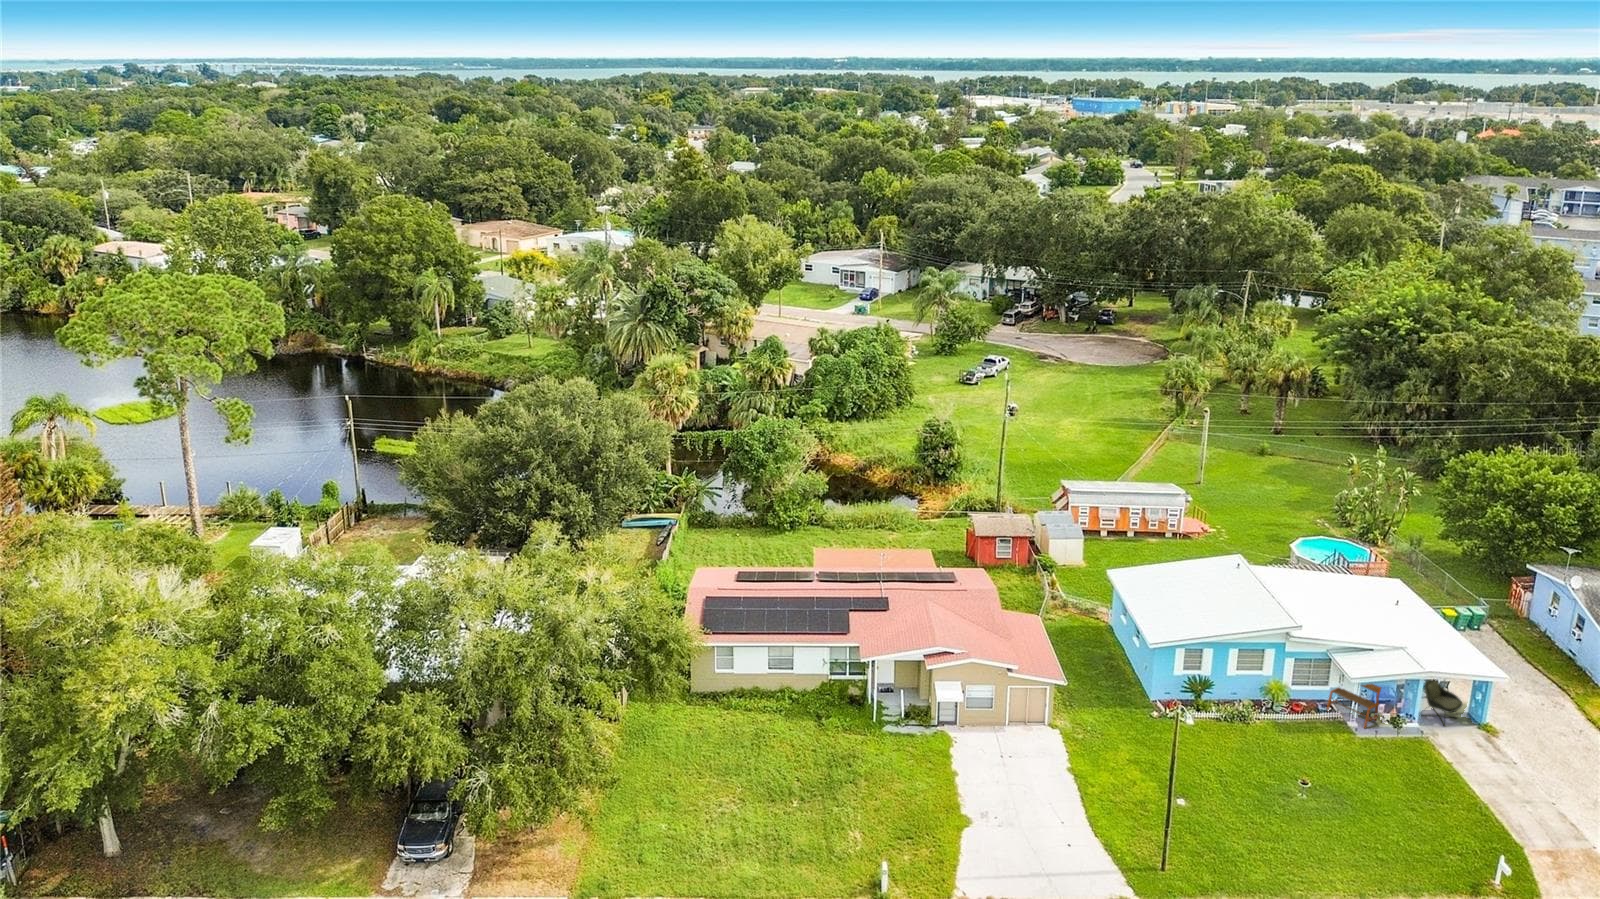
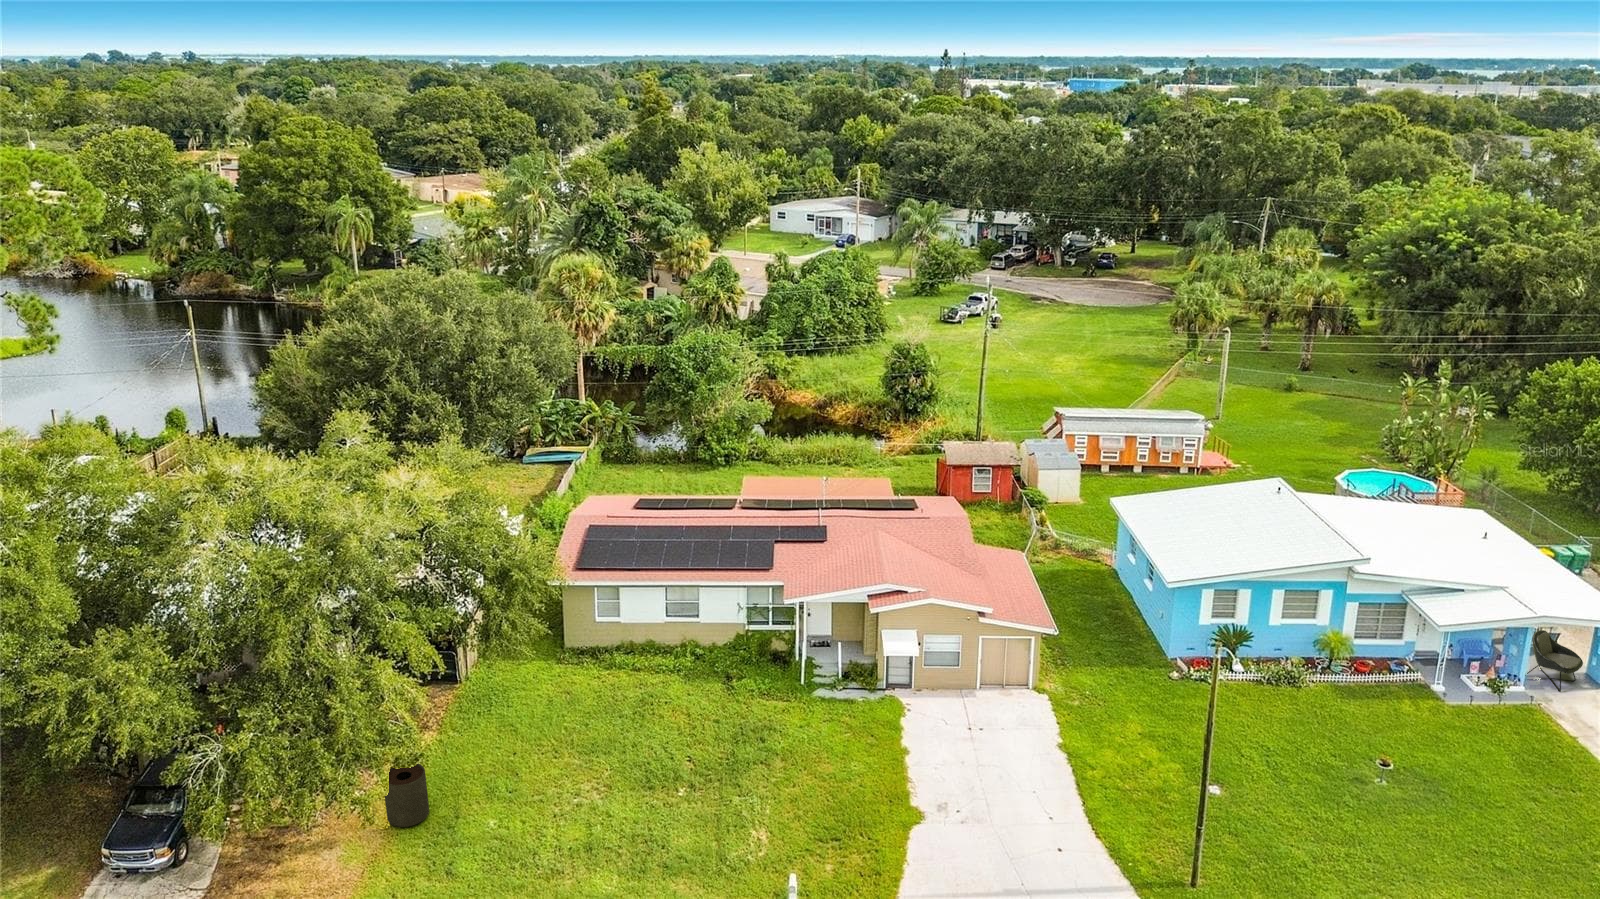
bench: present [1327,684,1381,728] -> none [1400,621,1477,694]
trash can: none [590,784,621,830] -> present [385,764,429,827]

